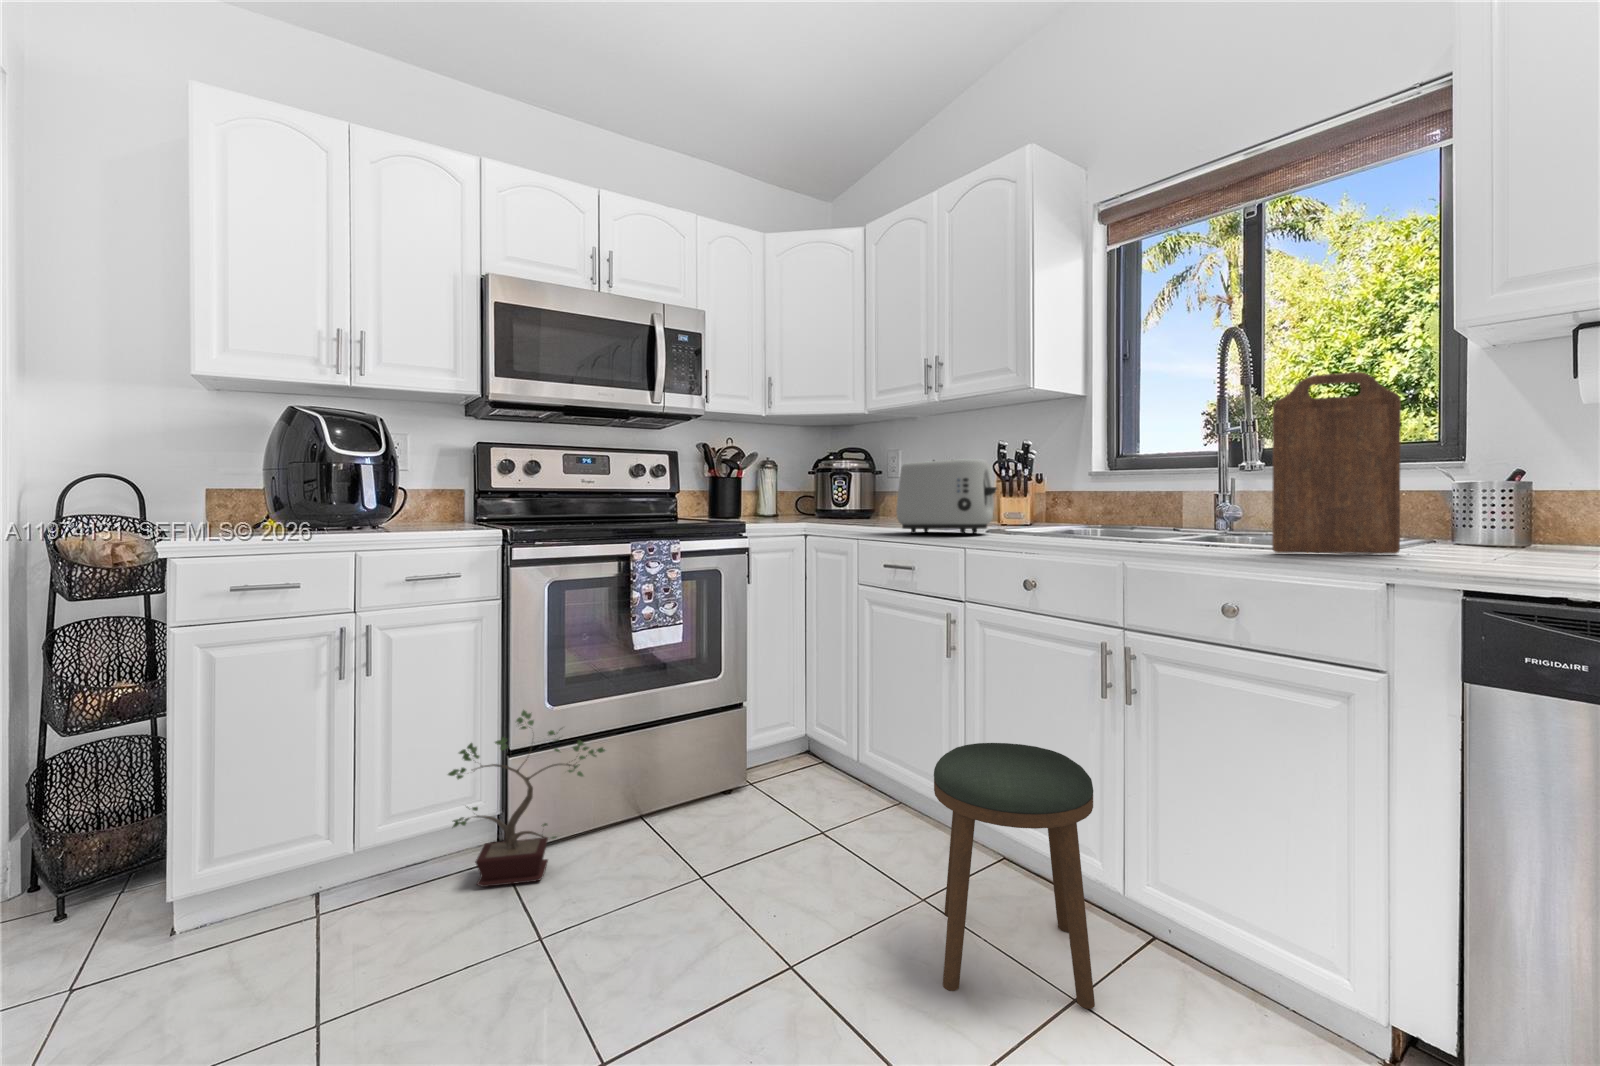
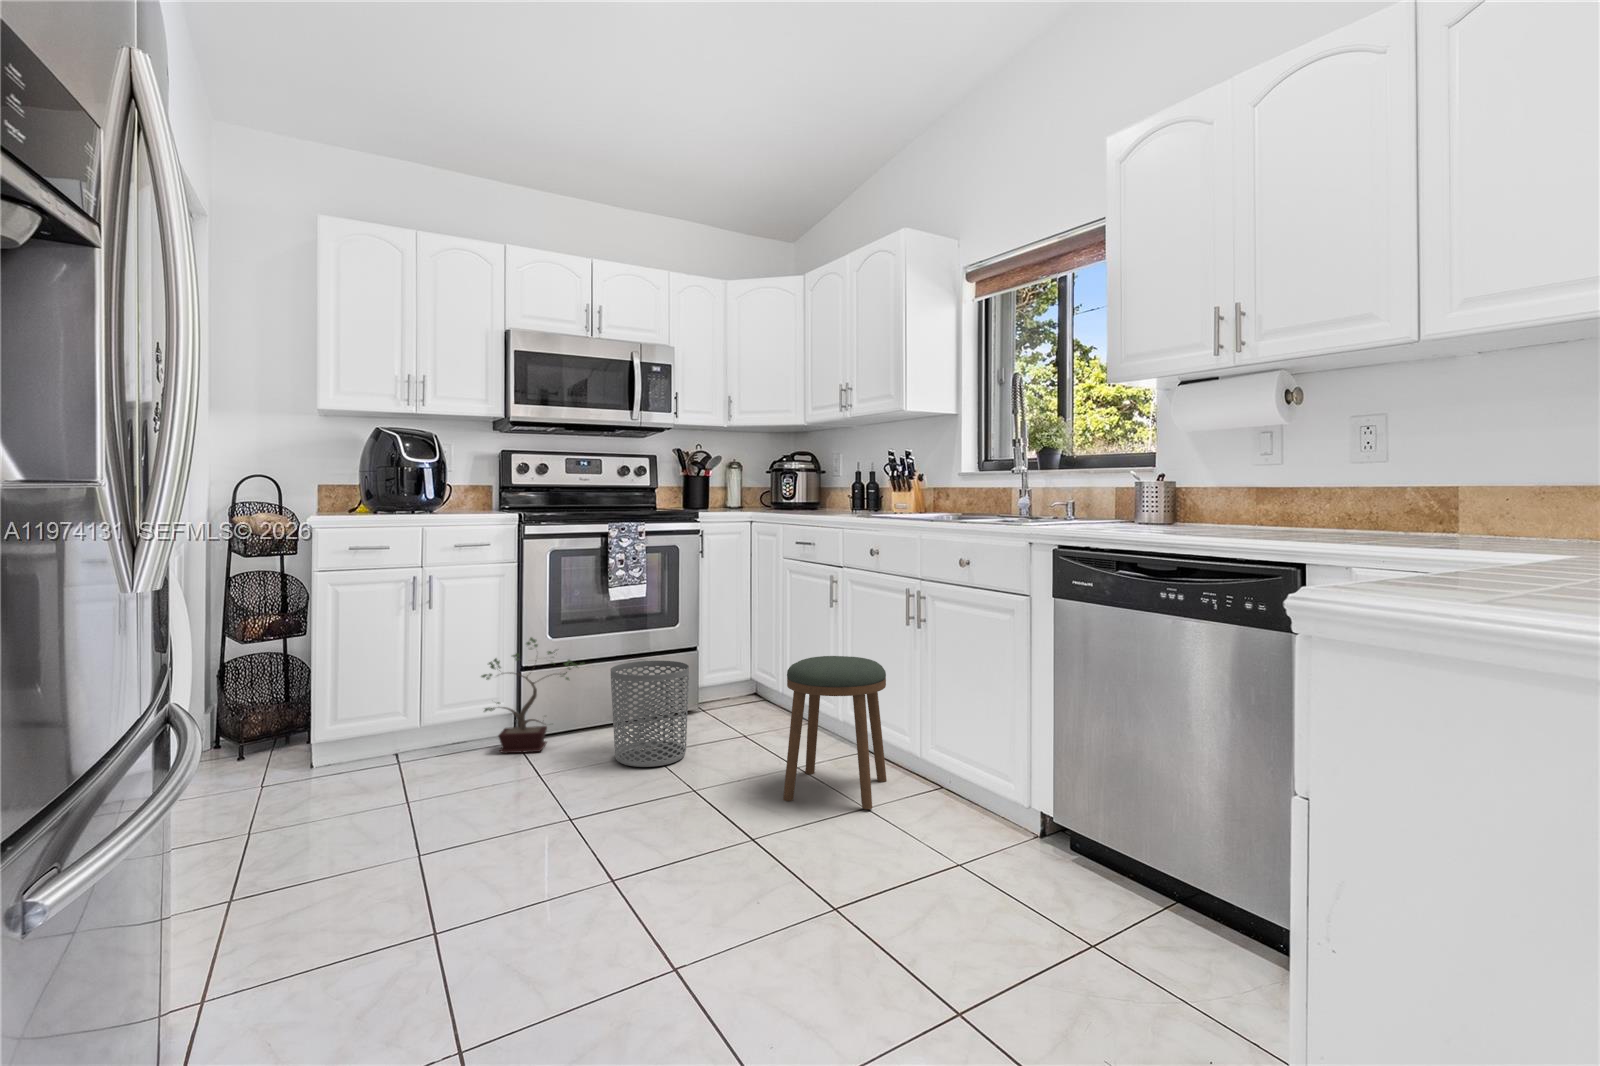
cutting board: present [1272,372,1401,554] -> none [985,413,1052,526]
toaster: present [896,459,997,534] -> none [801,464,867,518]
waste bin: none [647,739,761,913] -> present [610,661,689,767]

